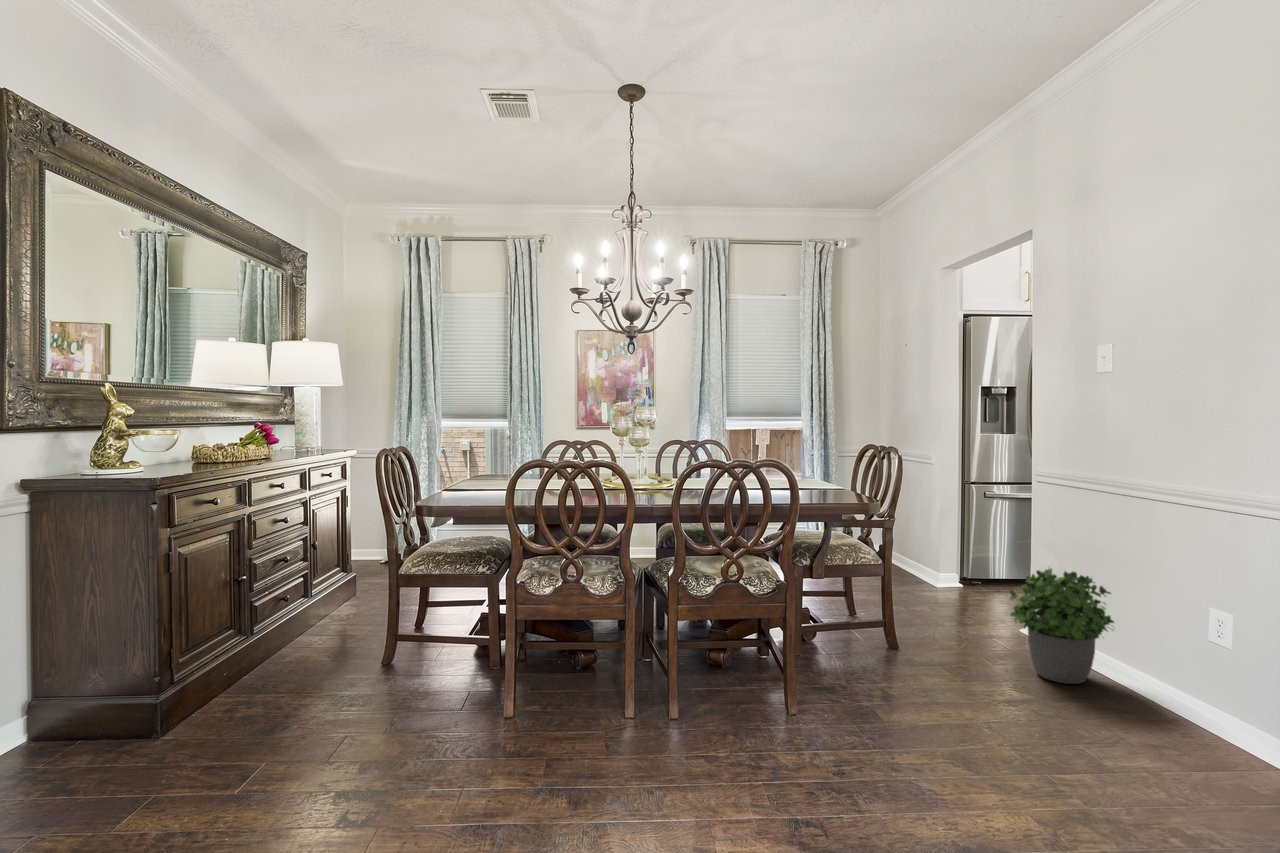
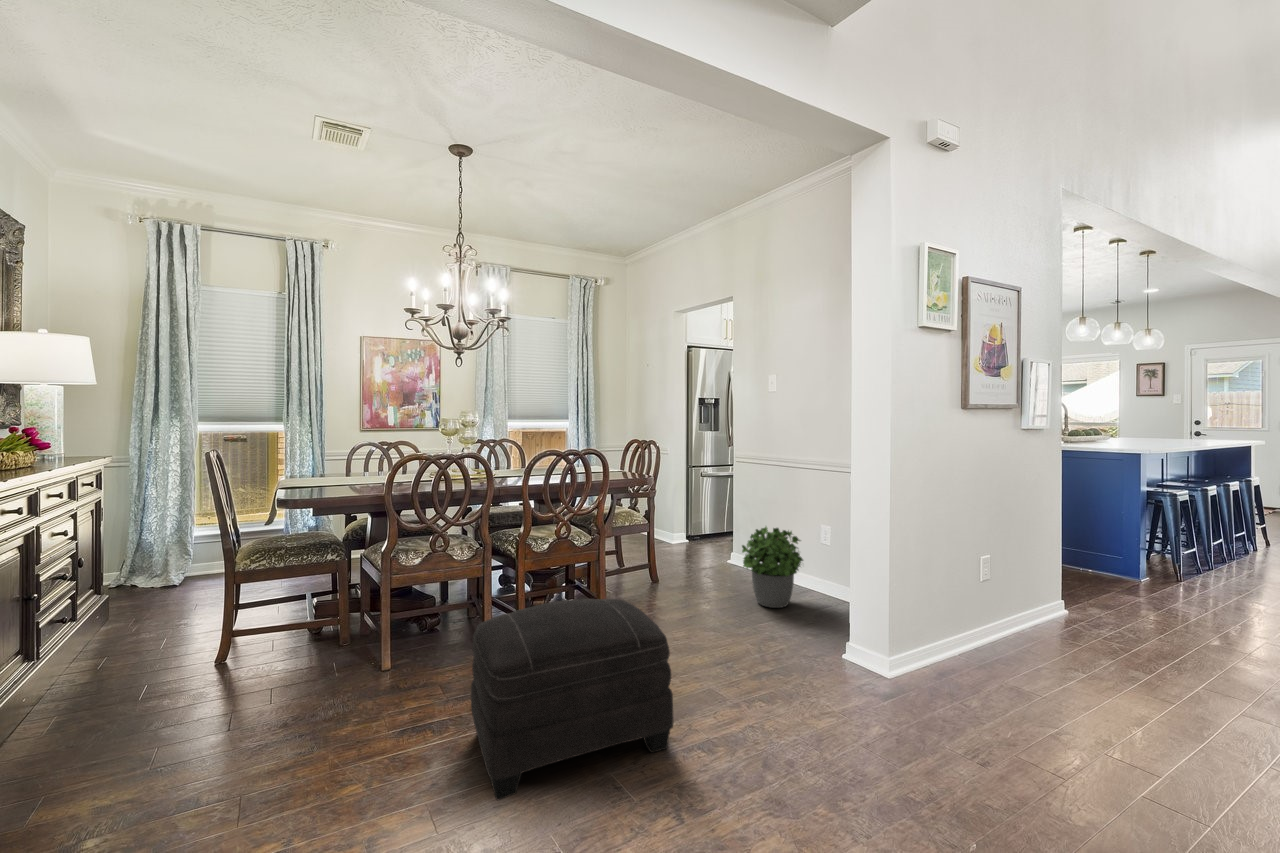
ottoman: none [634,620,847,805] -> present [471,599,673,800]

